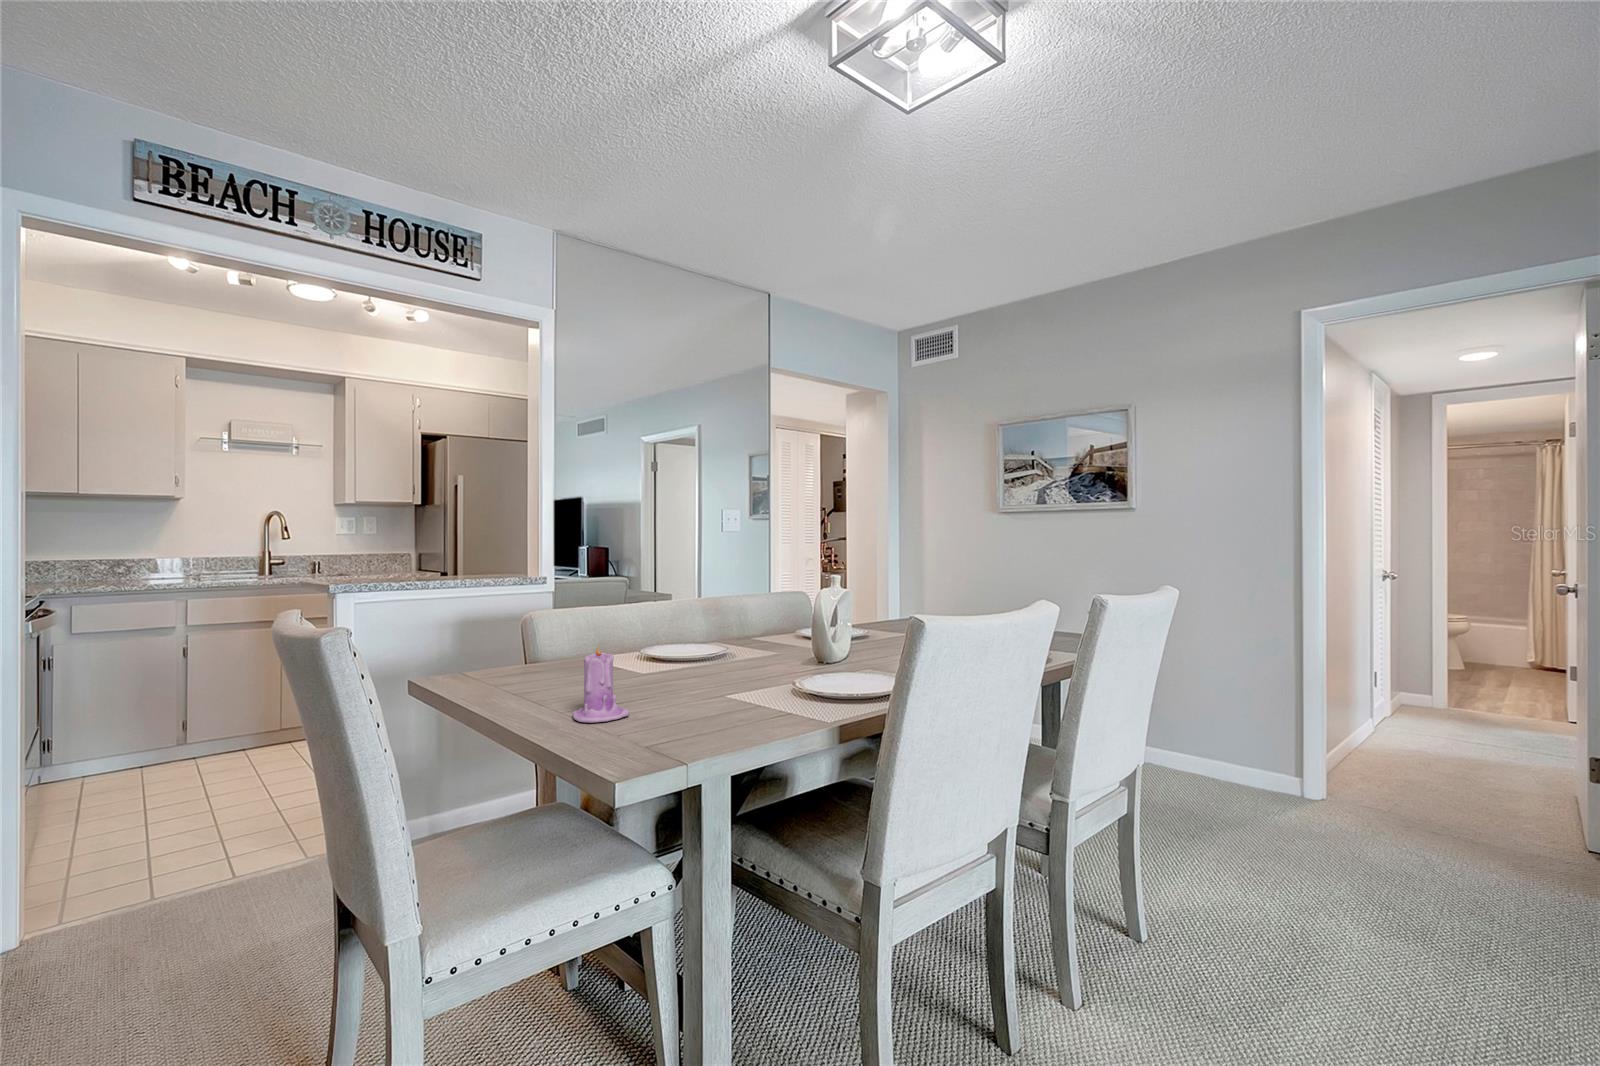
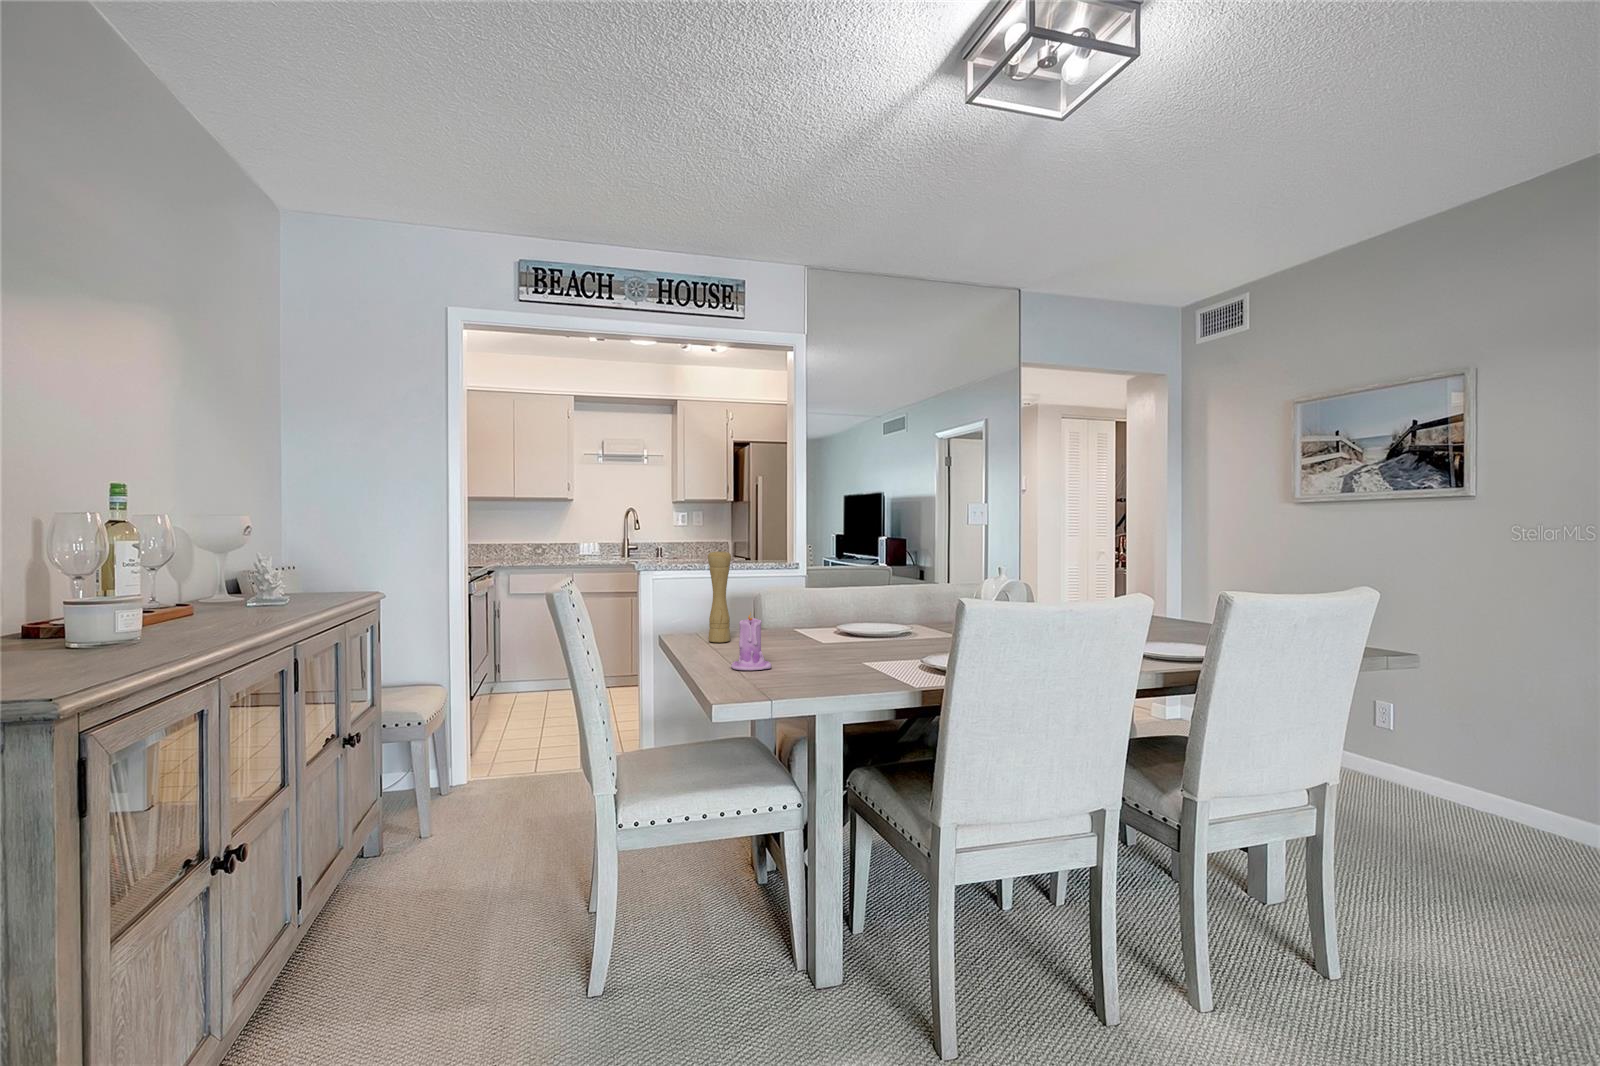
pepper mill: none [496,564,528,685] -> present [708,550,731,642]

